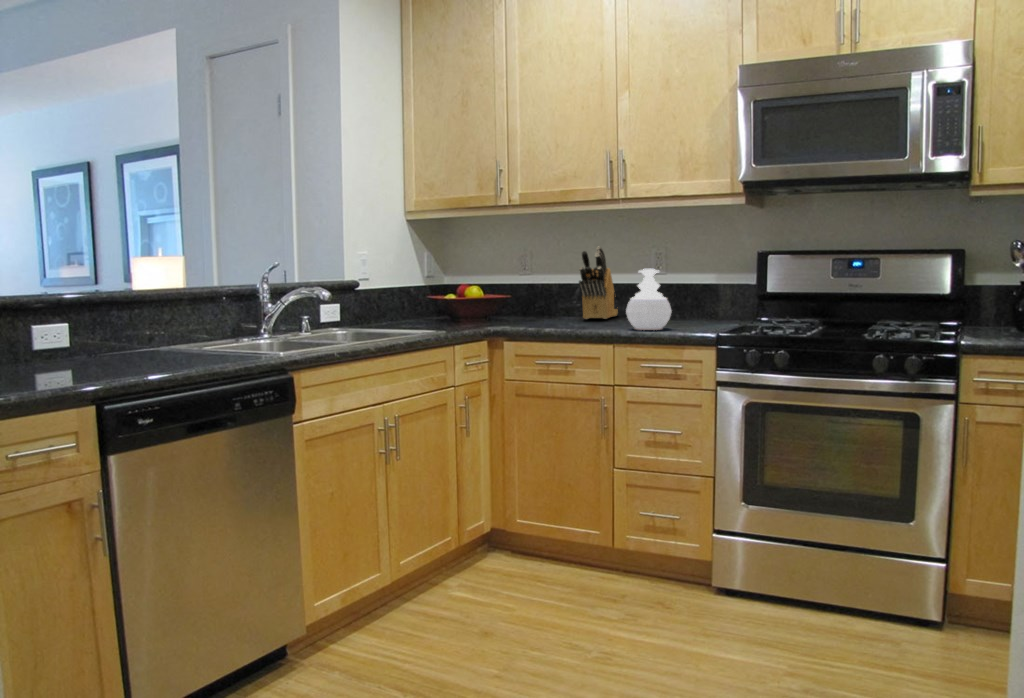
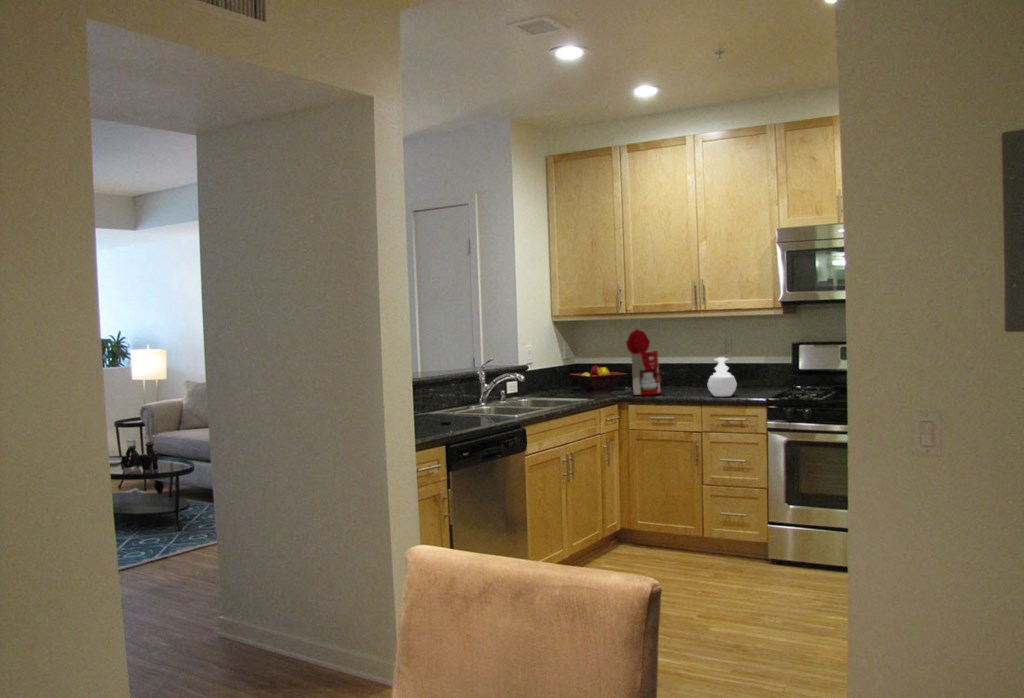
coffee maker: none [481,226,556,326] -> present [612,329,661,395]
knife block: present [579,247,618,319] -> none [675,339,702,388]

